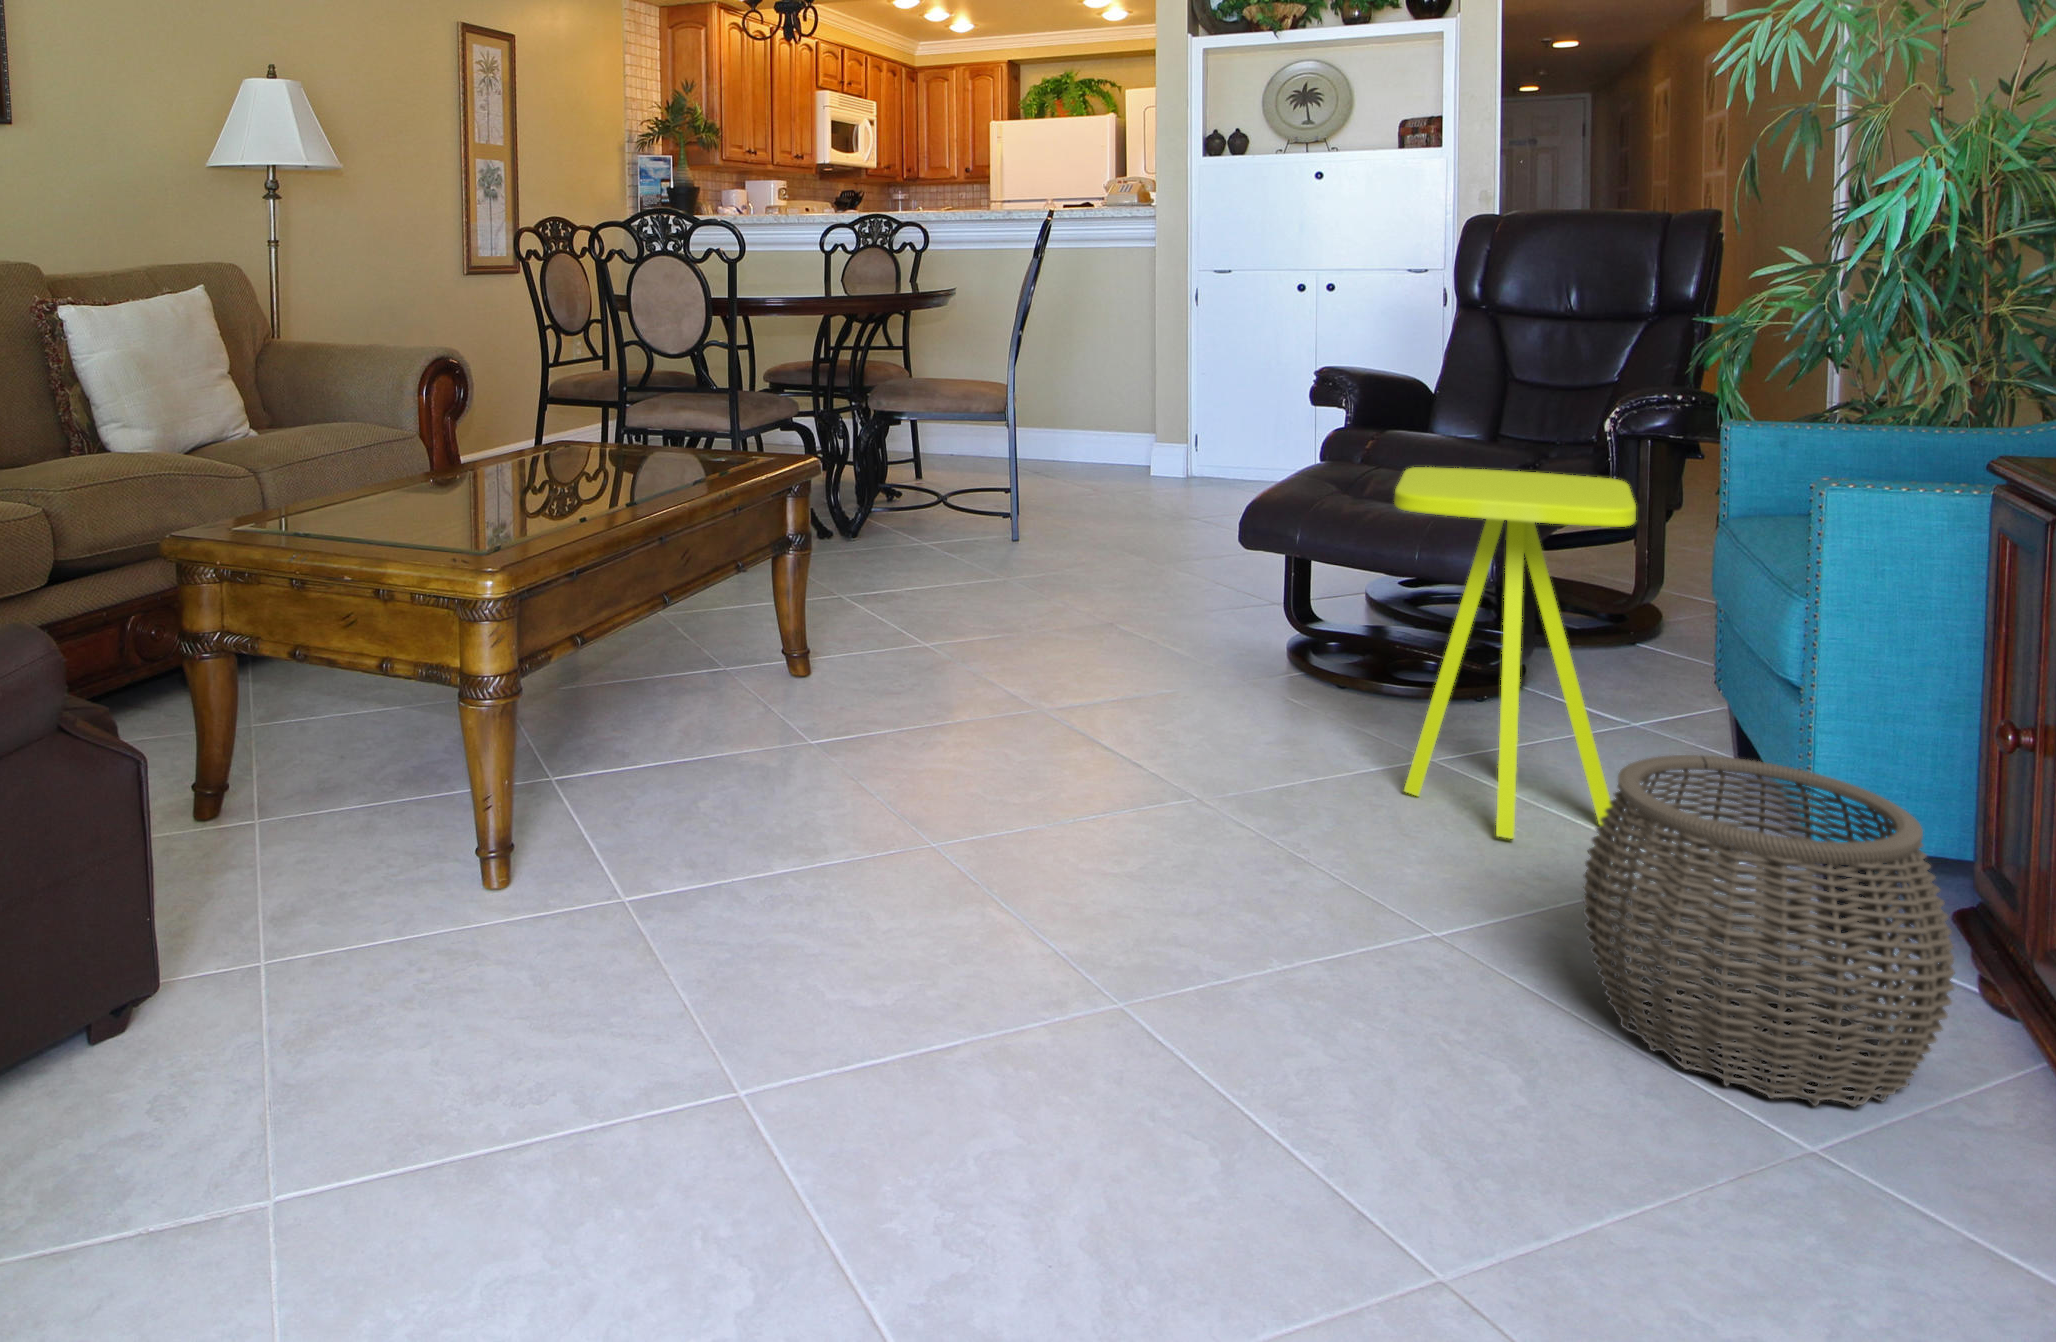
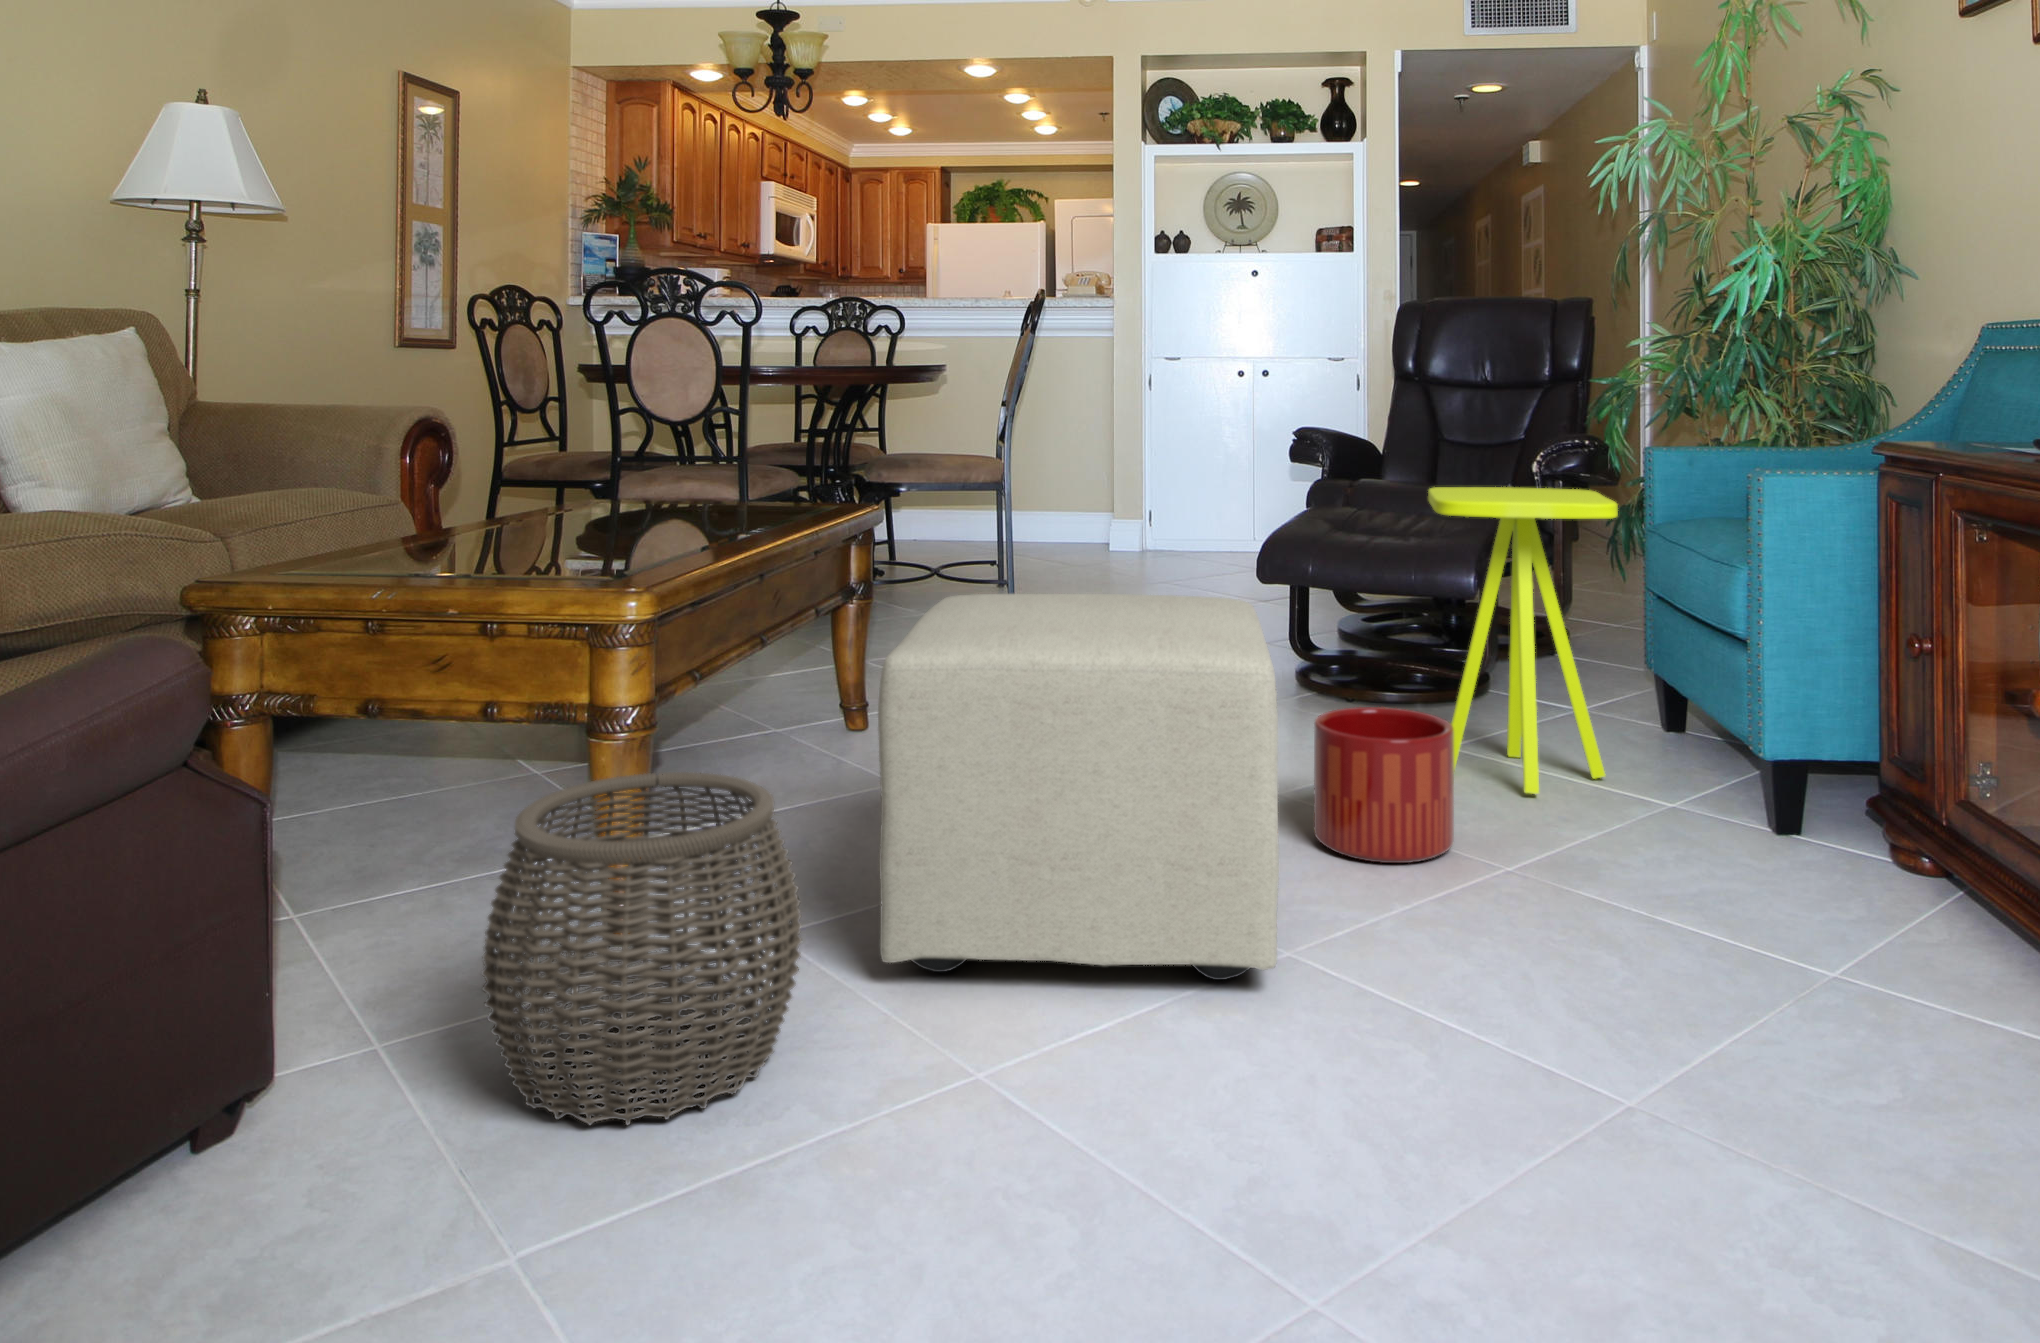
ottoman: none [670,582,1126,1037] -> present [878,594,1279,980]
planter: none [1206,726,1375,913] -> present [1314,707,1454,863]
woven basket: present [1583,755,1955,1107] -> present [482,772,802,1125]

